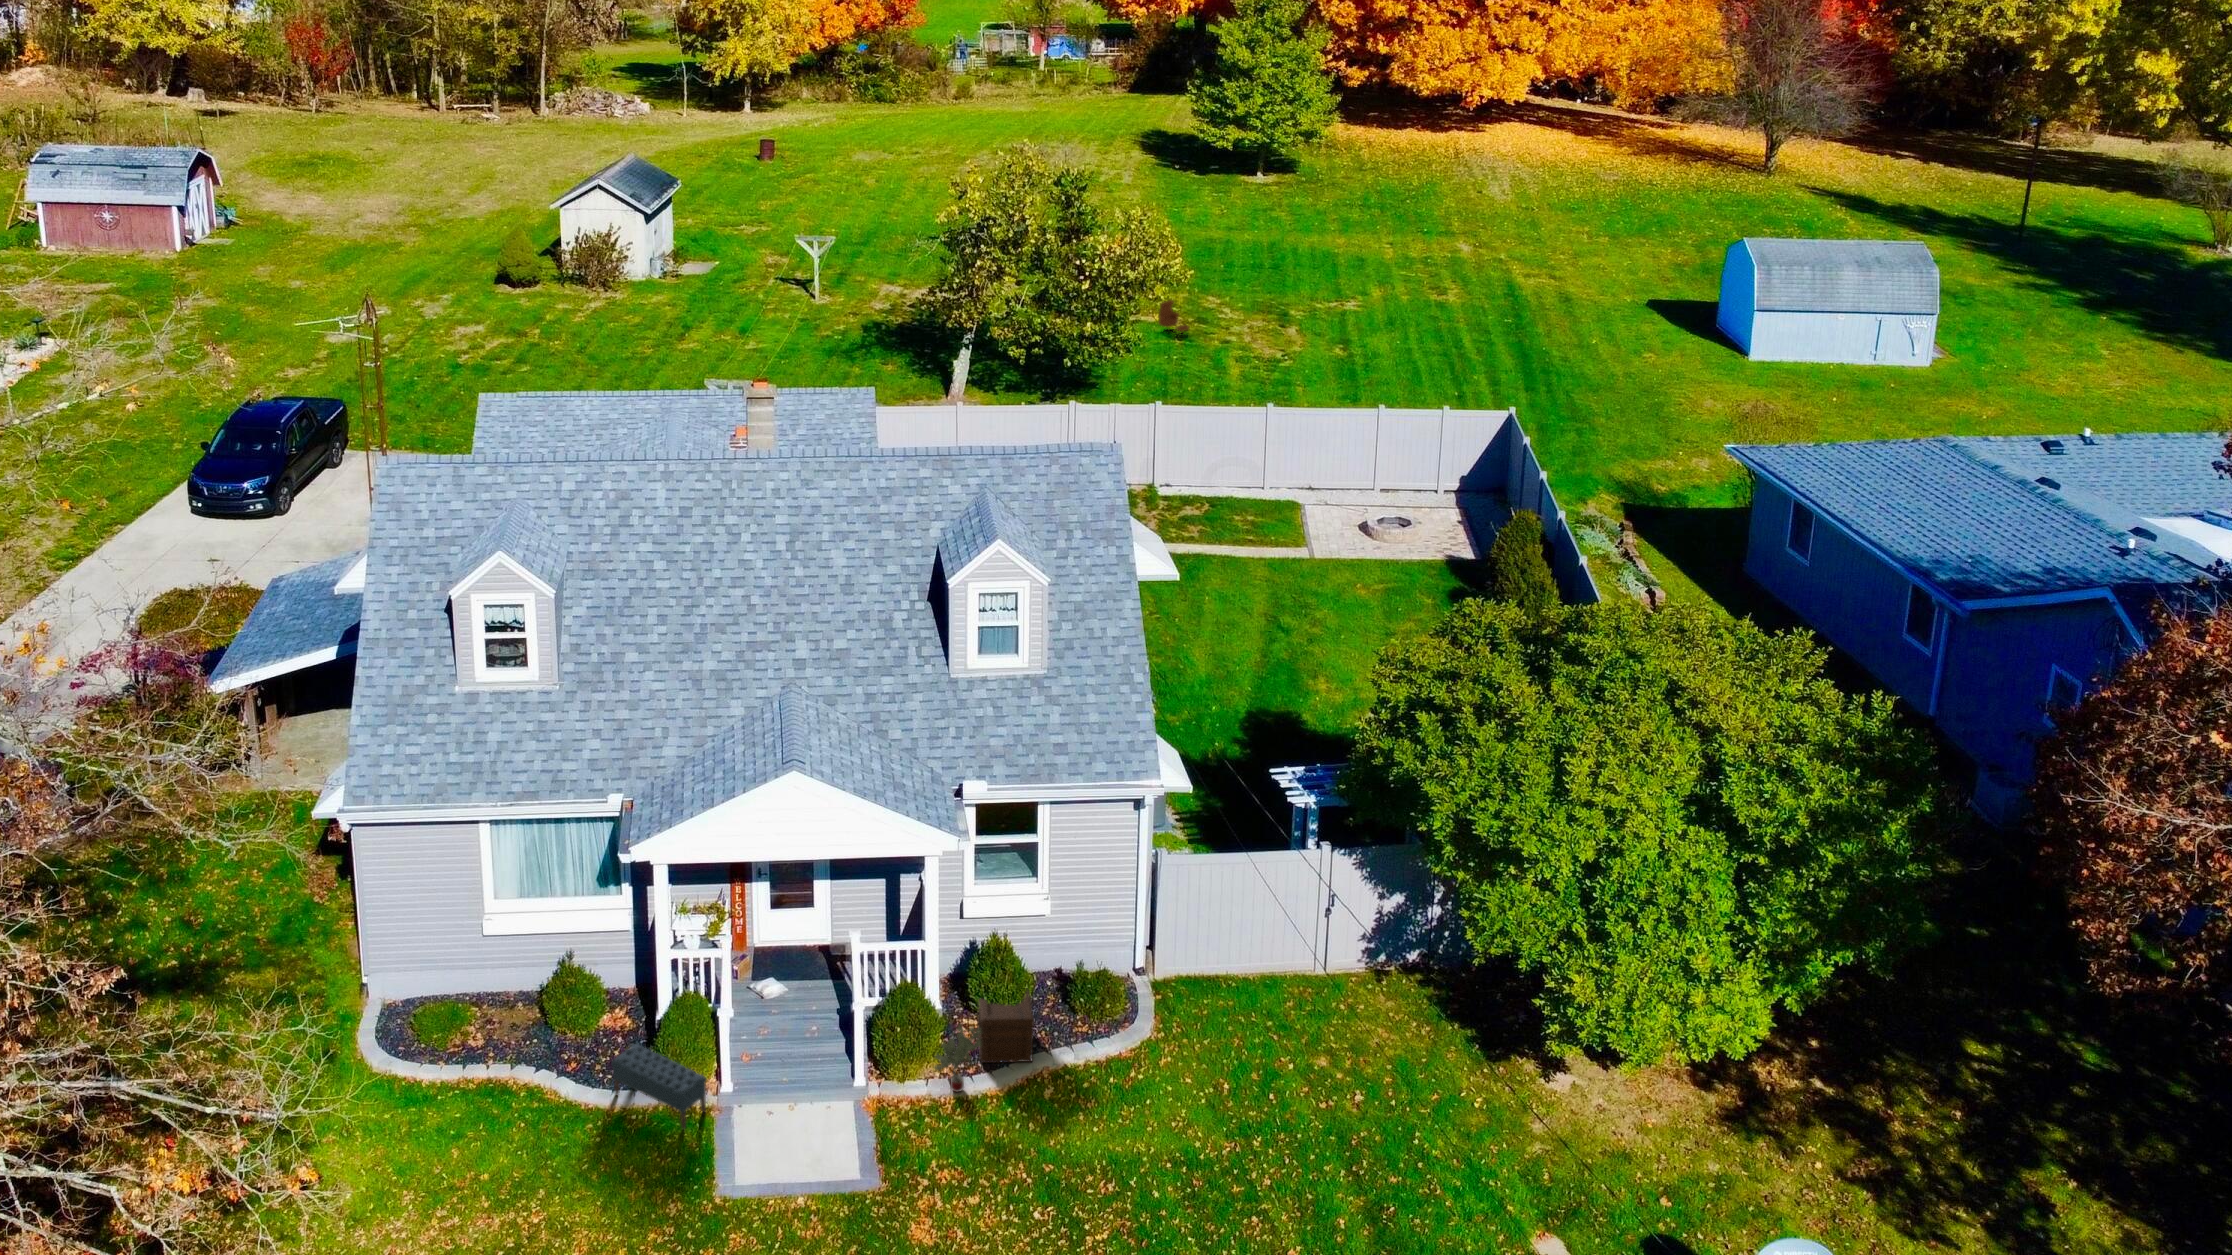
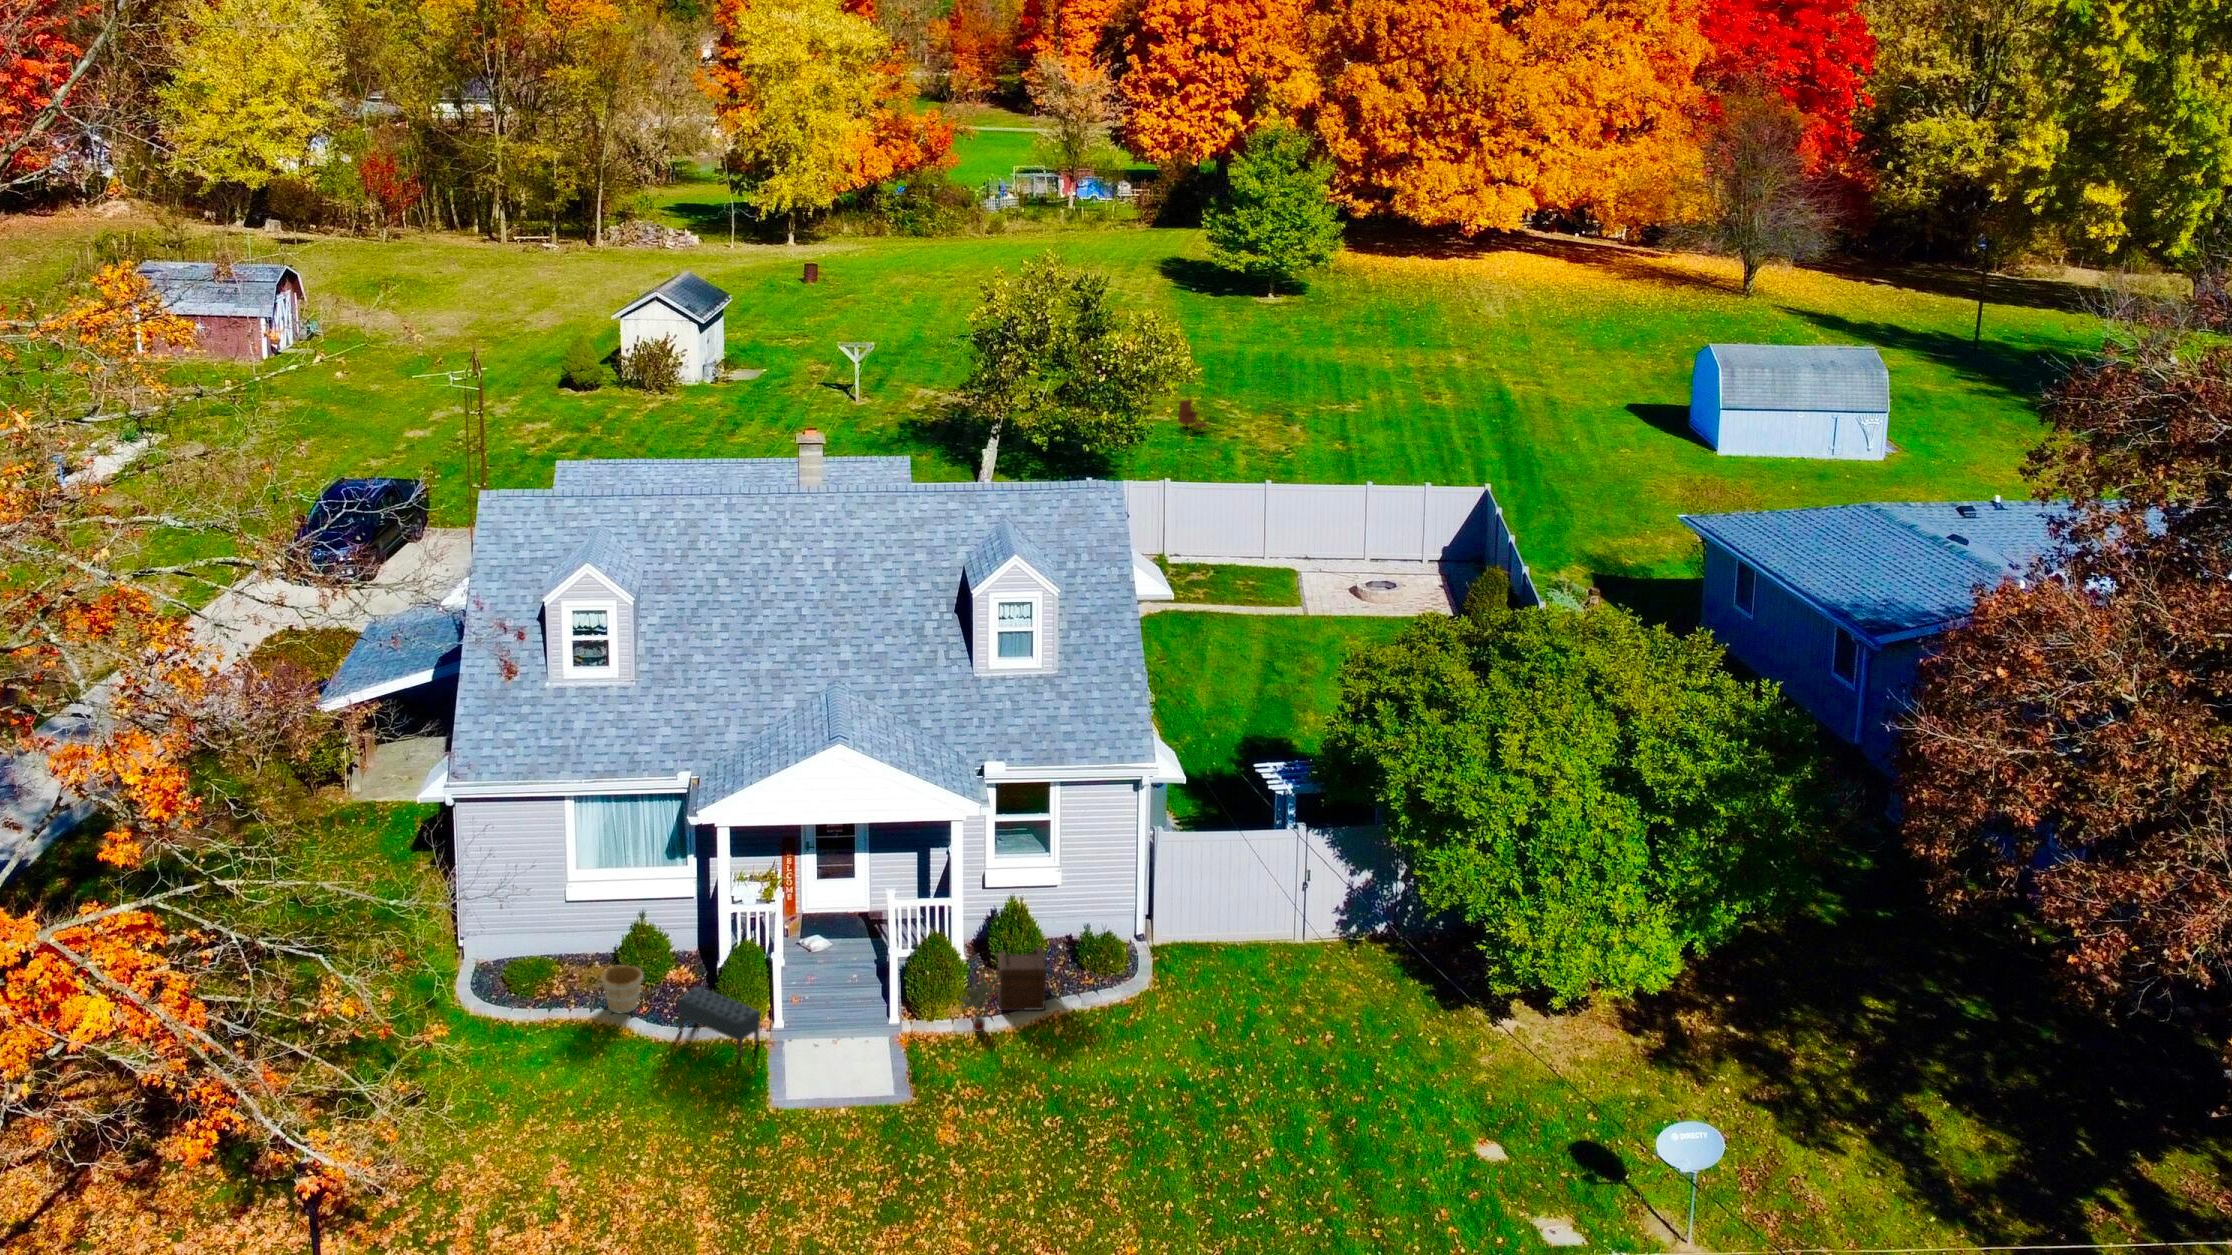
wooden bucket: none [525,1015,573,1072] -> present [601,965,643,1014]

